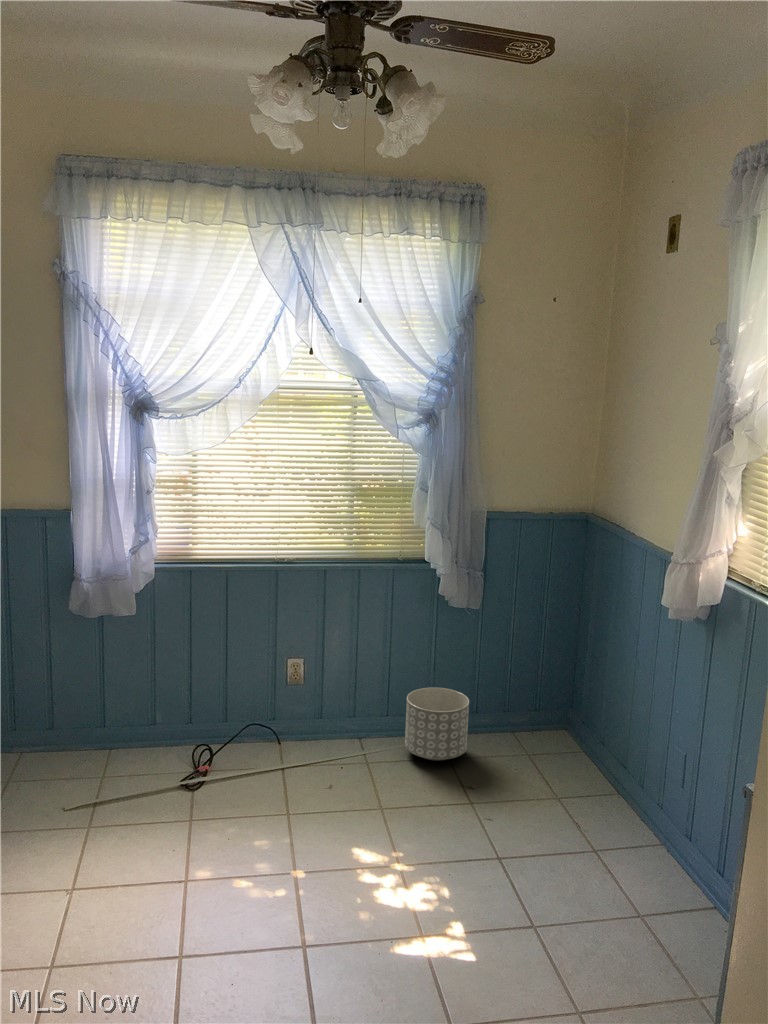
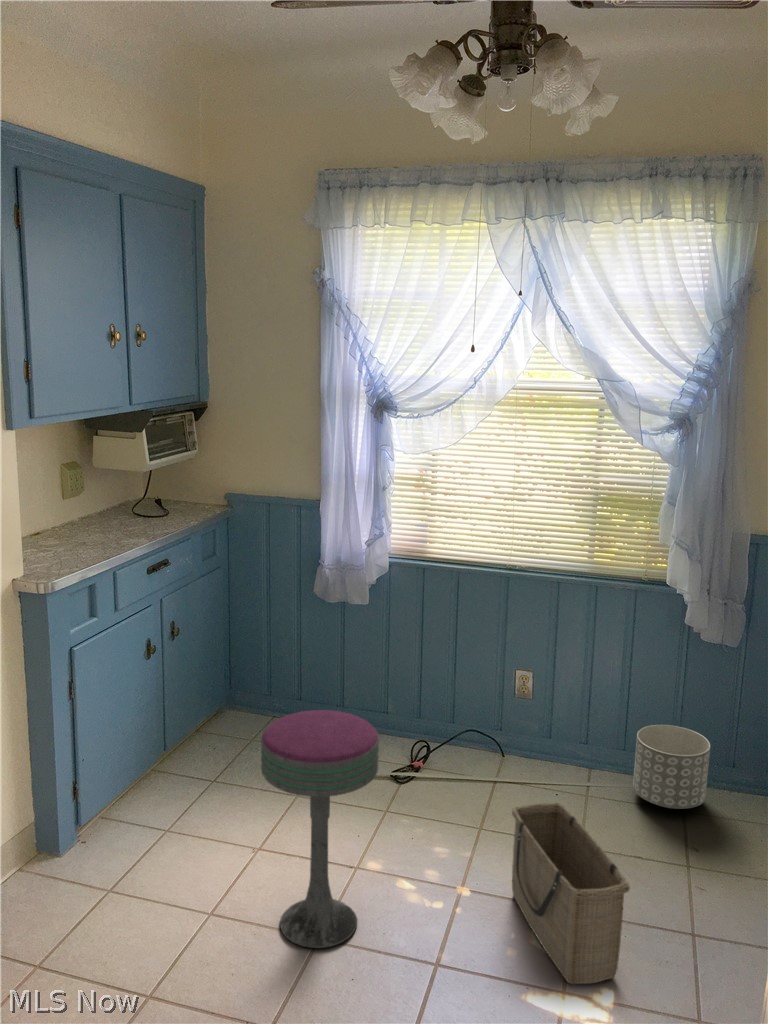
bar stool: none [106,719,232,968] -> present [261,710,379,948]
basket: none [340,771,470,928] -> present [512,803,630,984]

